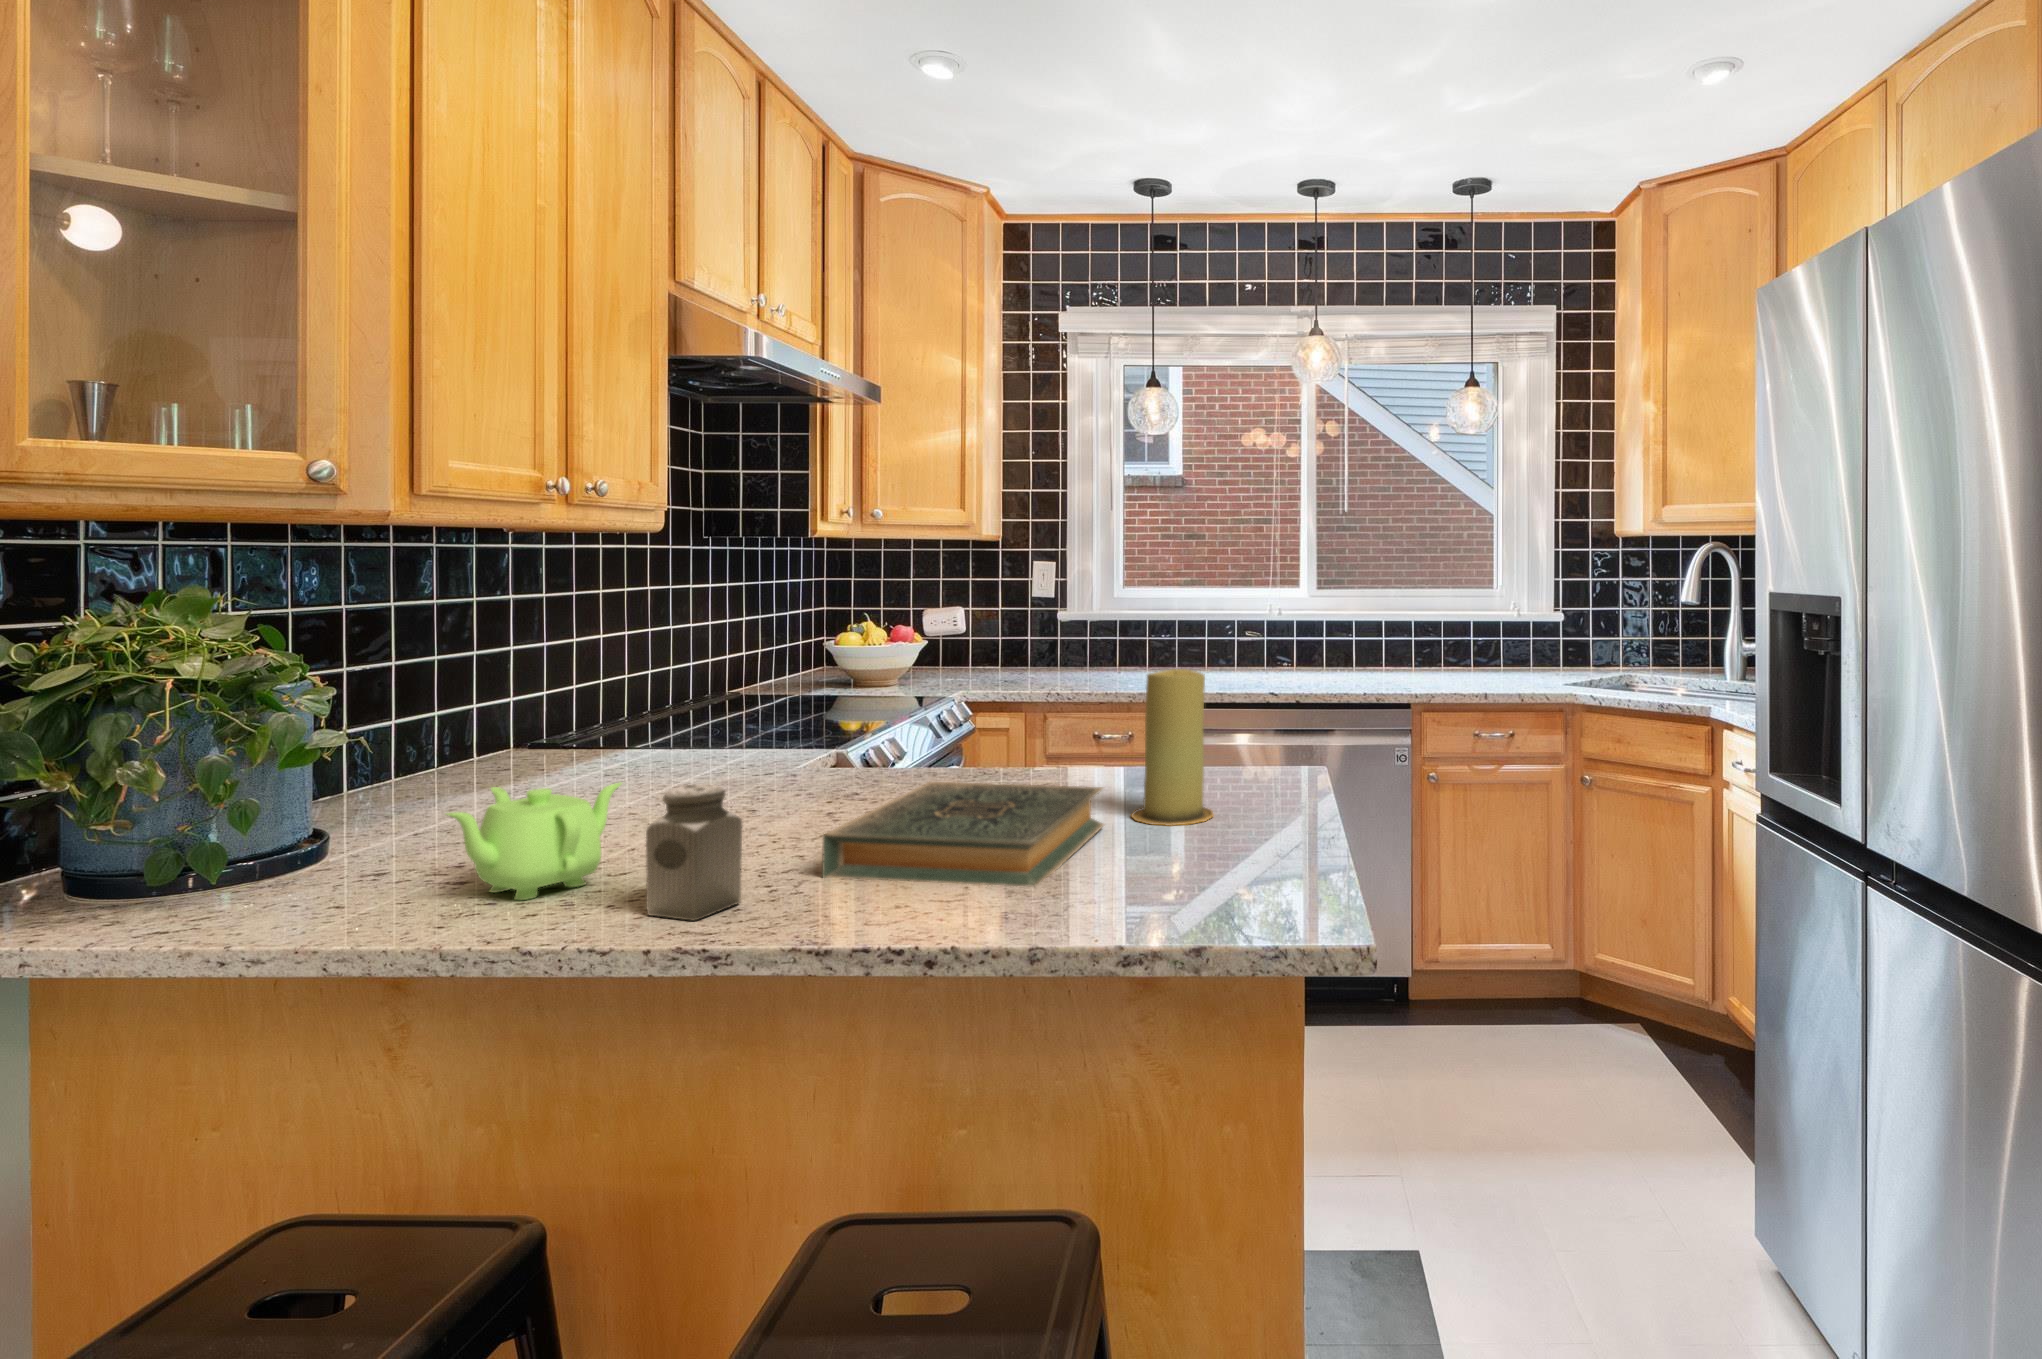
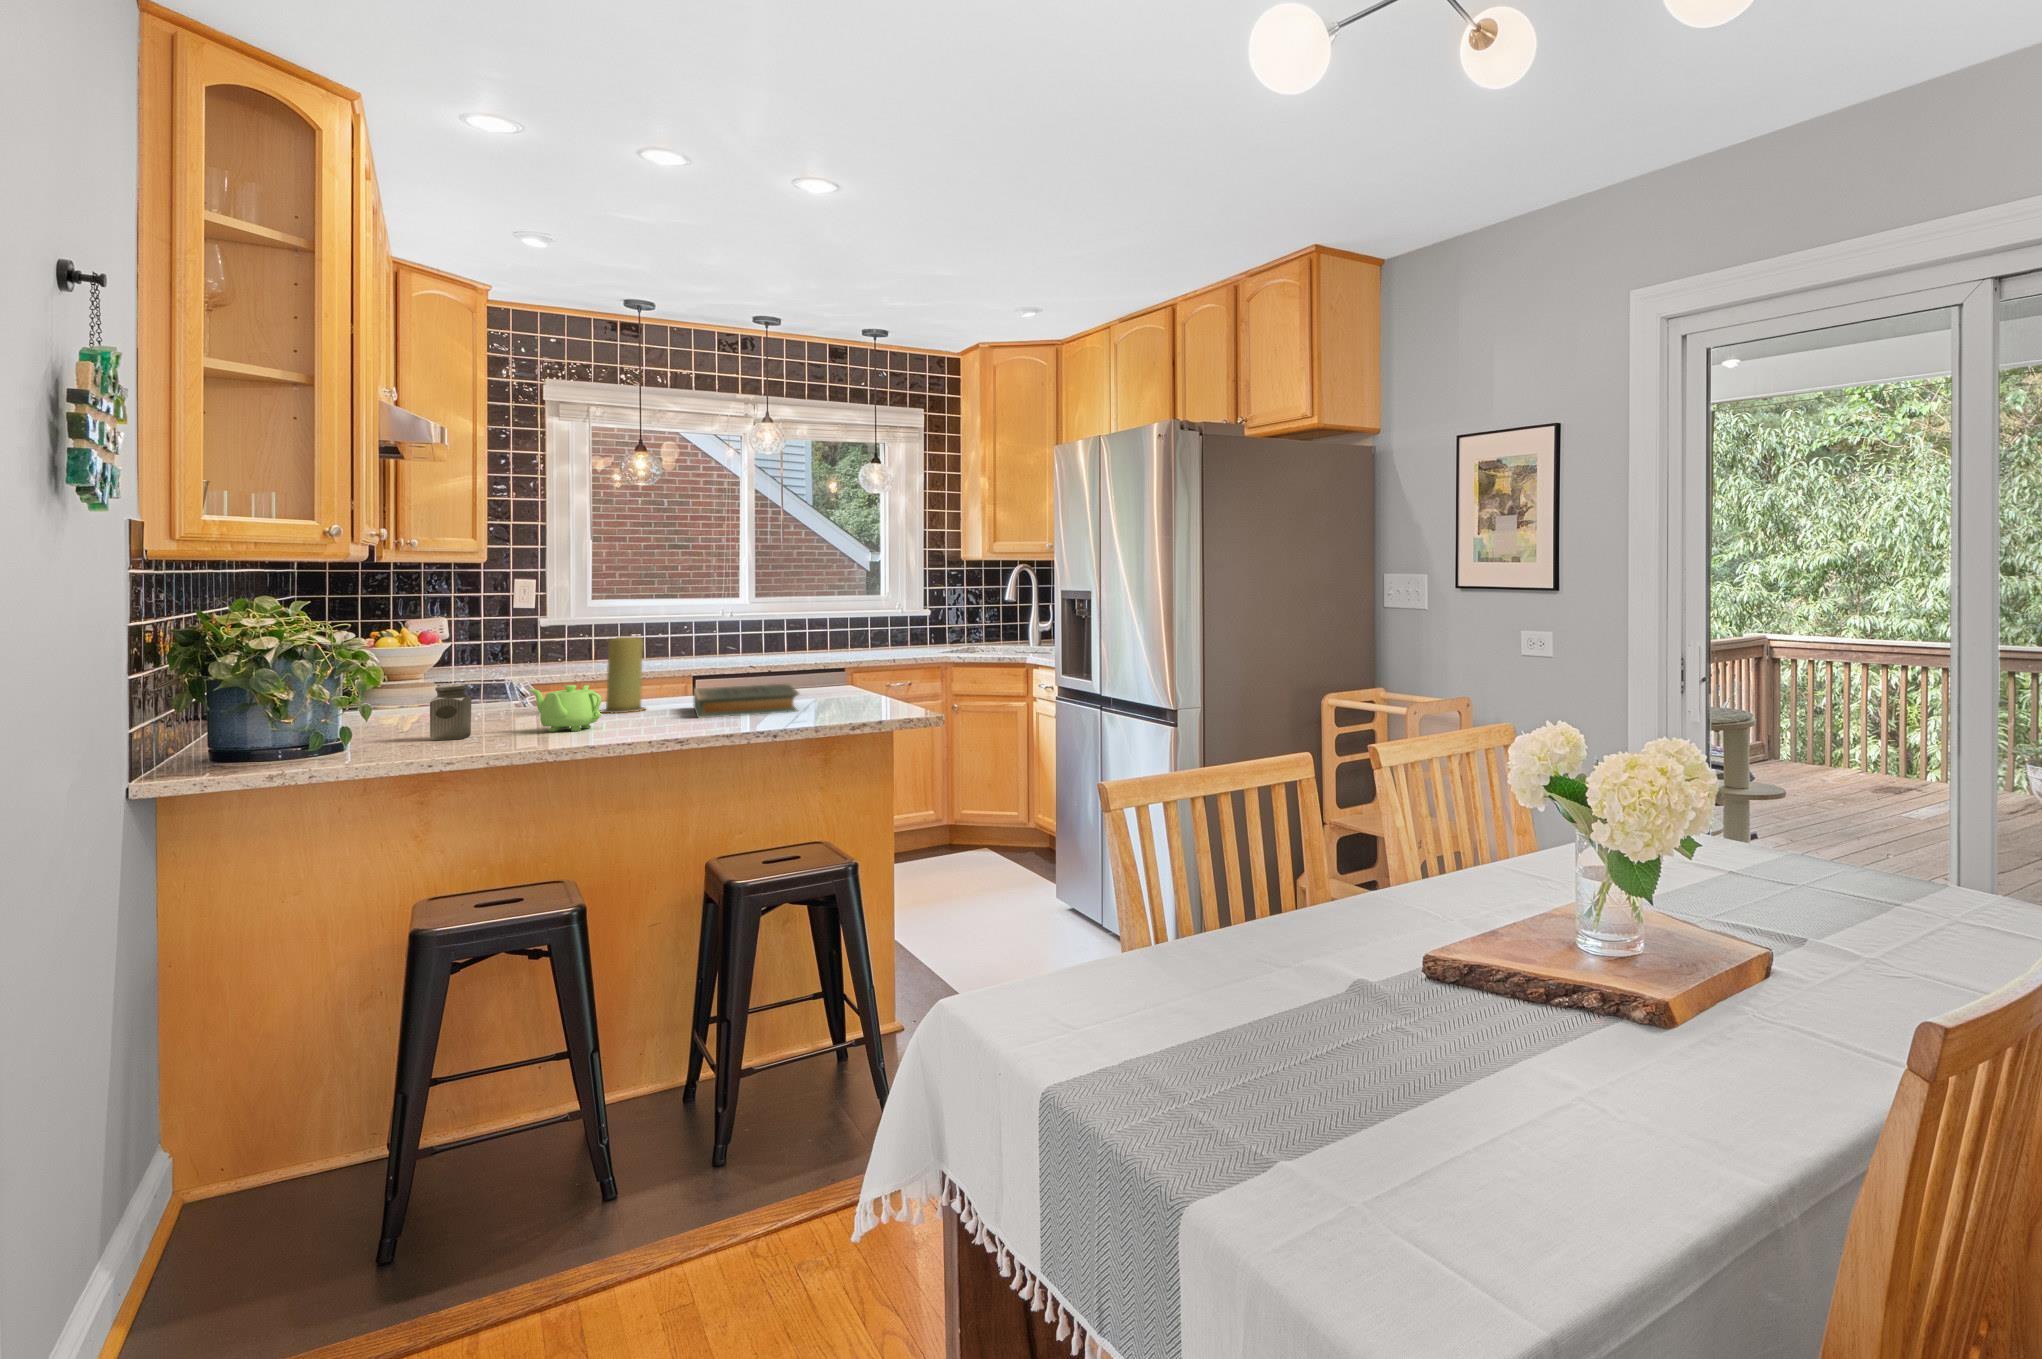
candle: present [1131,669,1213,825] -> present [601,637,646,713]
salt shaker: present [646,784,742,921] -> present [430,684,472,740]

